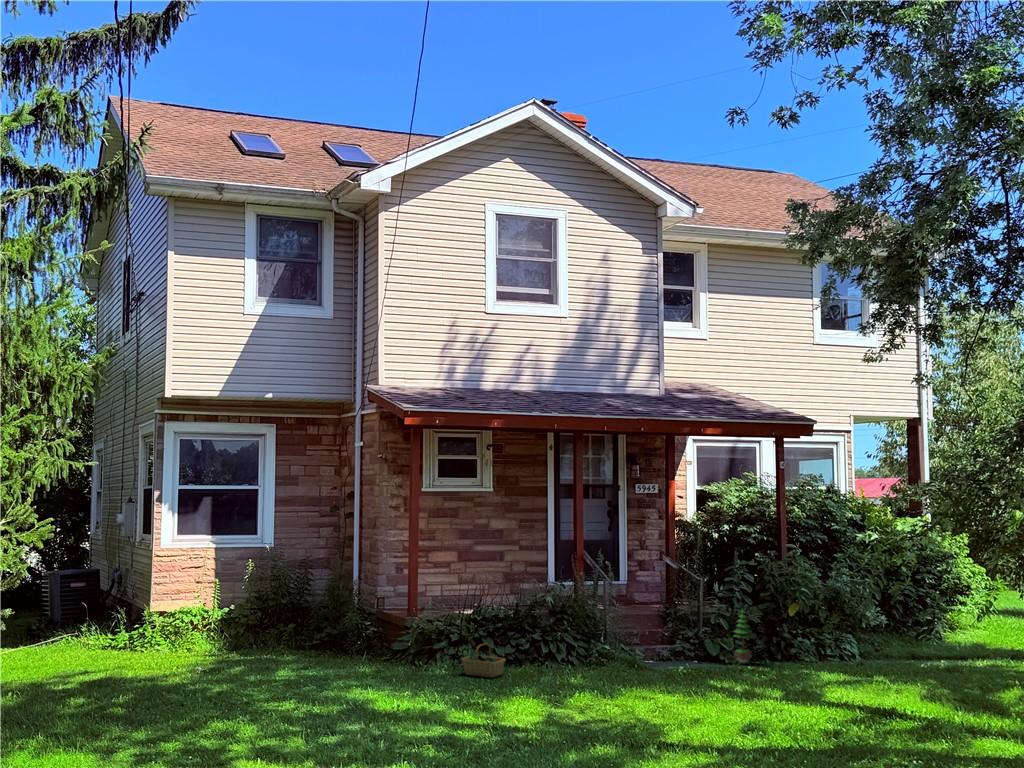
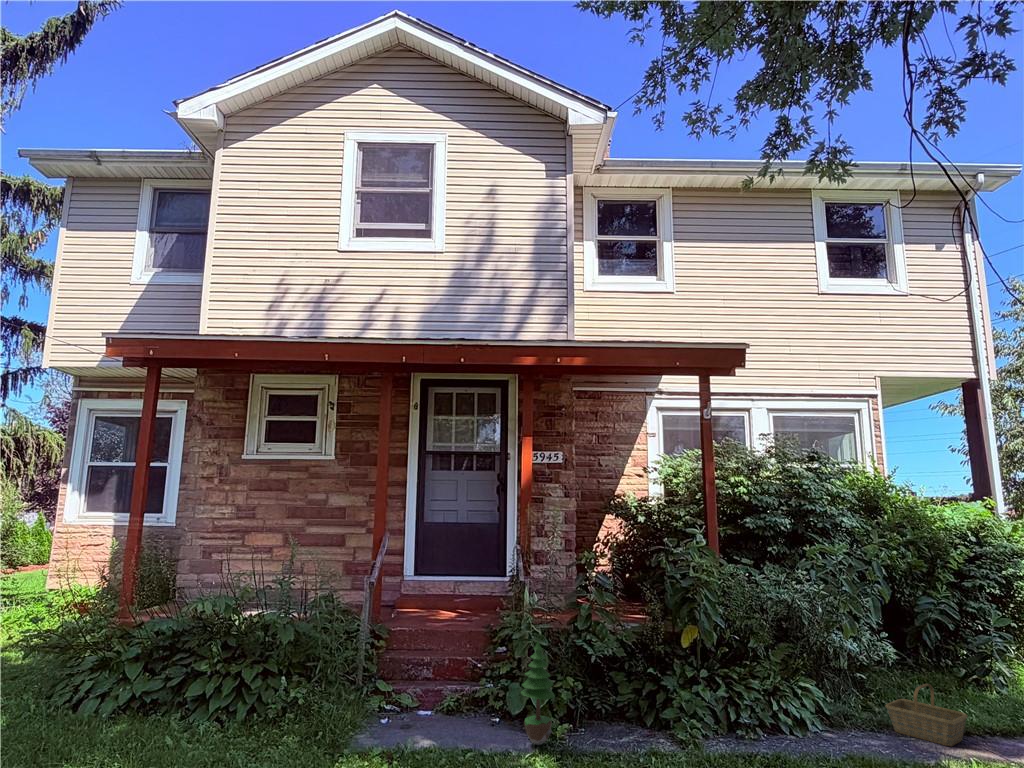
basket: present [462,643,506,678] -> present [885,684,967,746]

